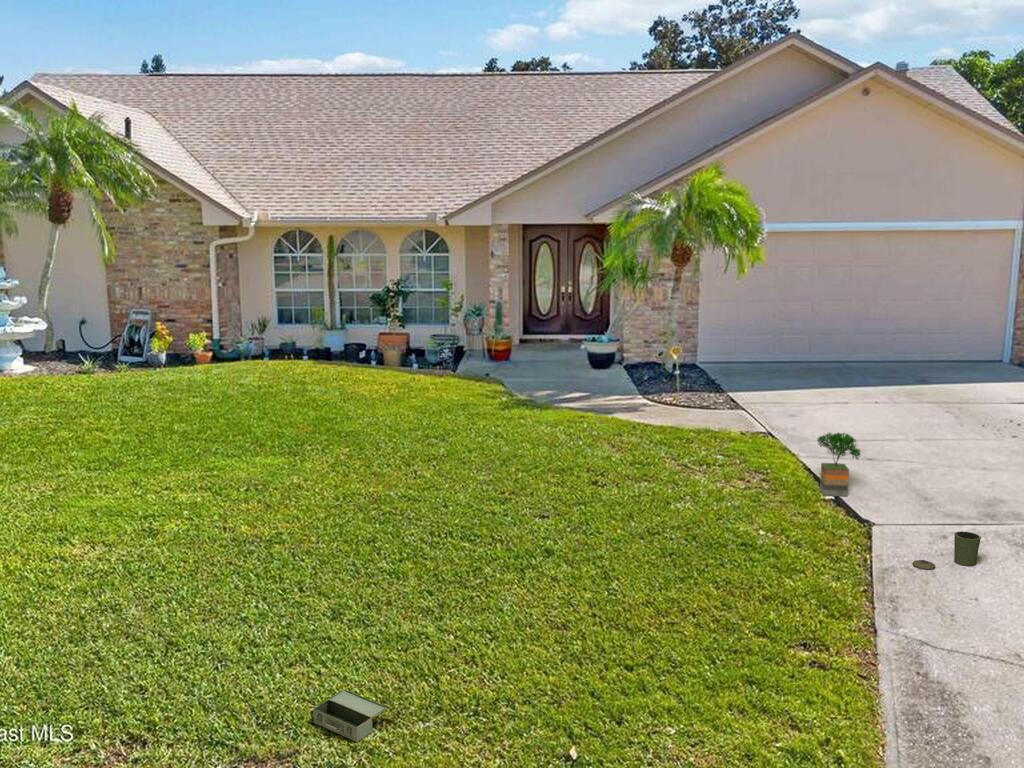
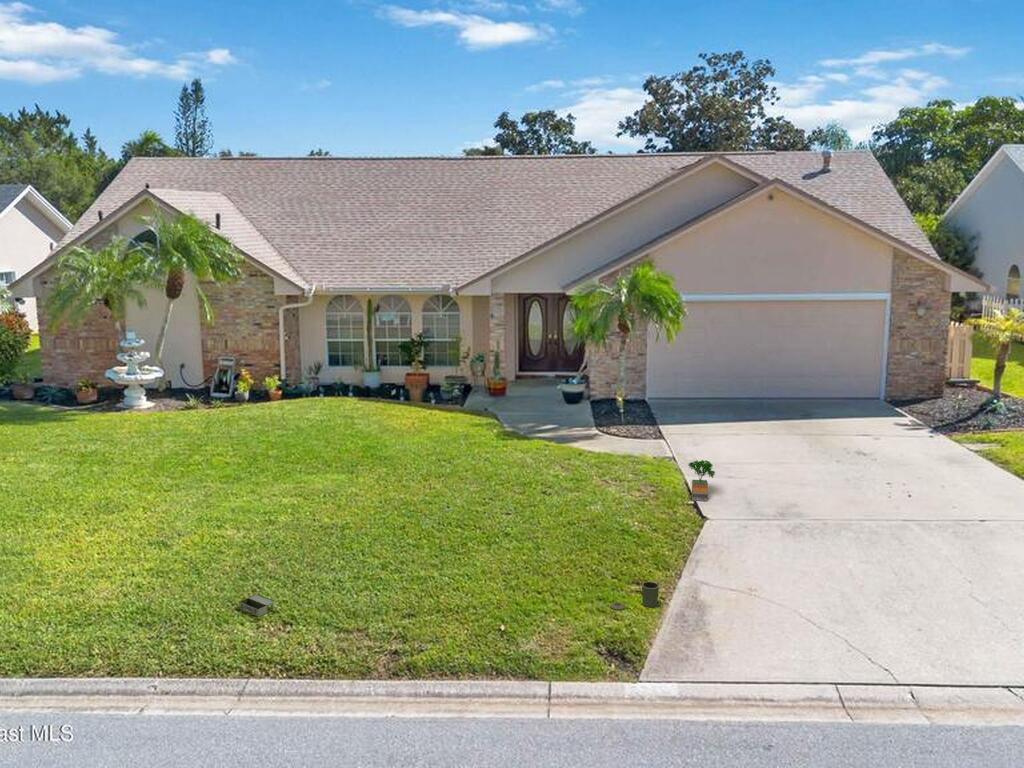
trash can: present [912,531,981,570] -> present [610,582,659,611]
toolbox: present [313,690,386,742] -> present [239,594,276,617]

